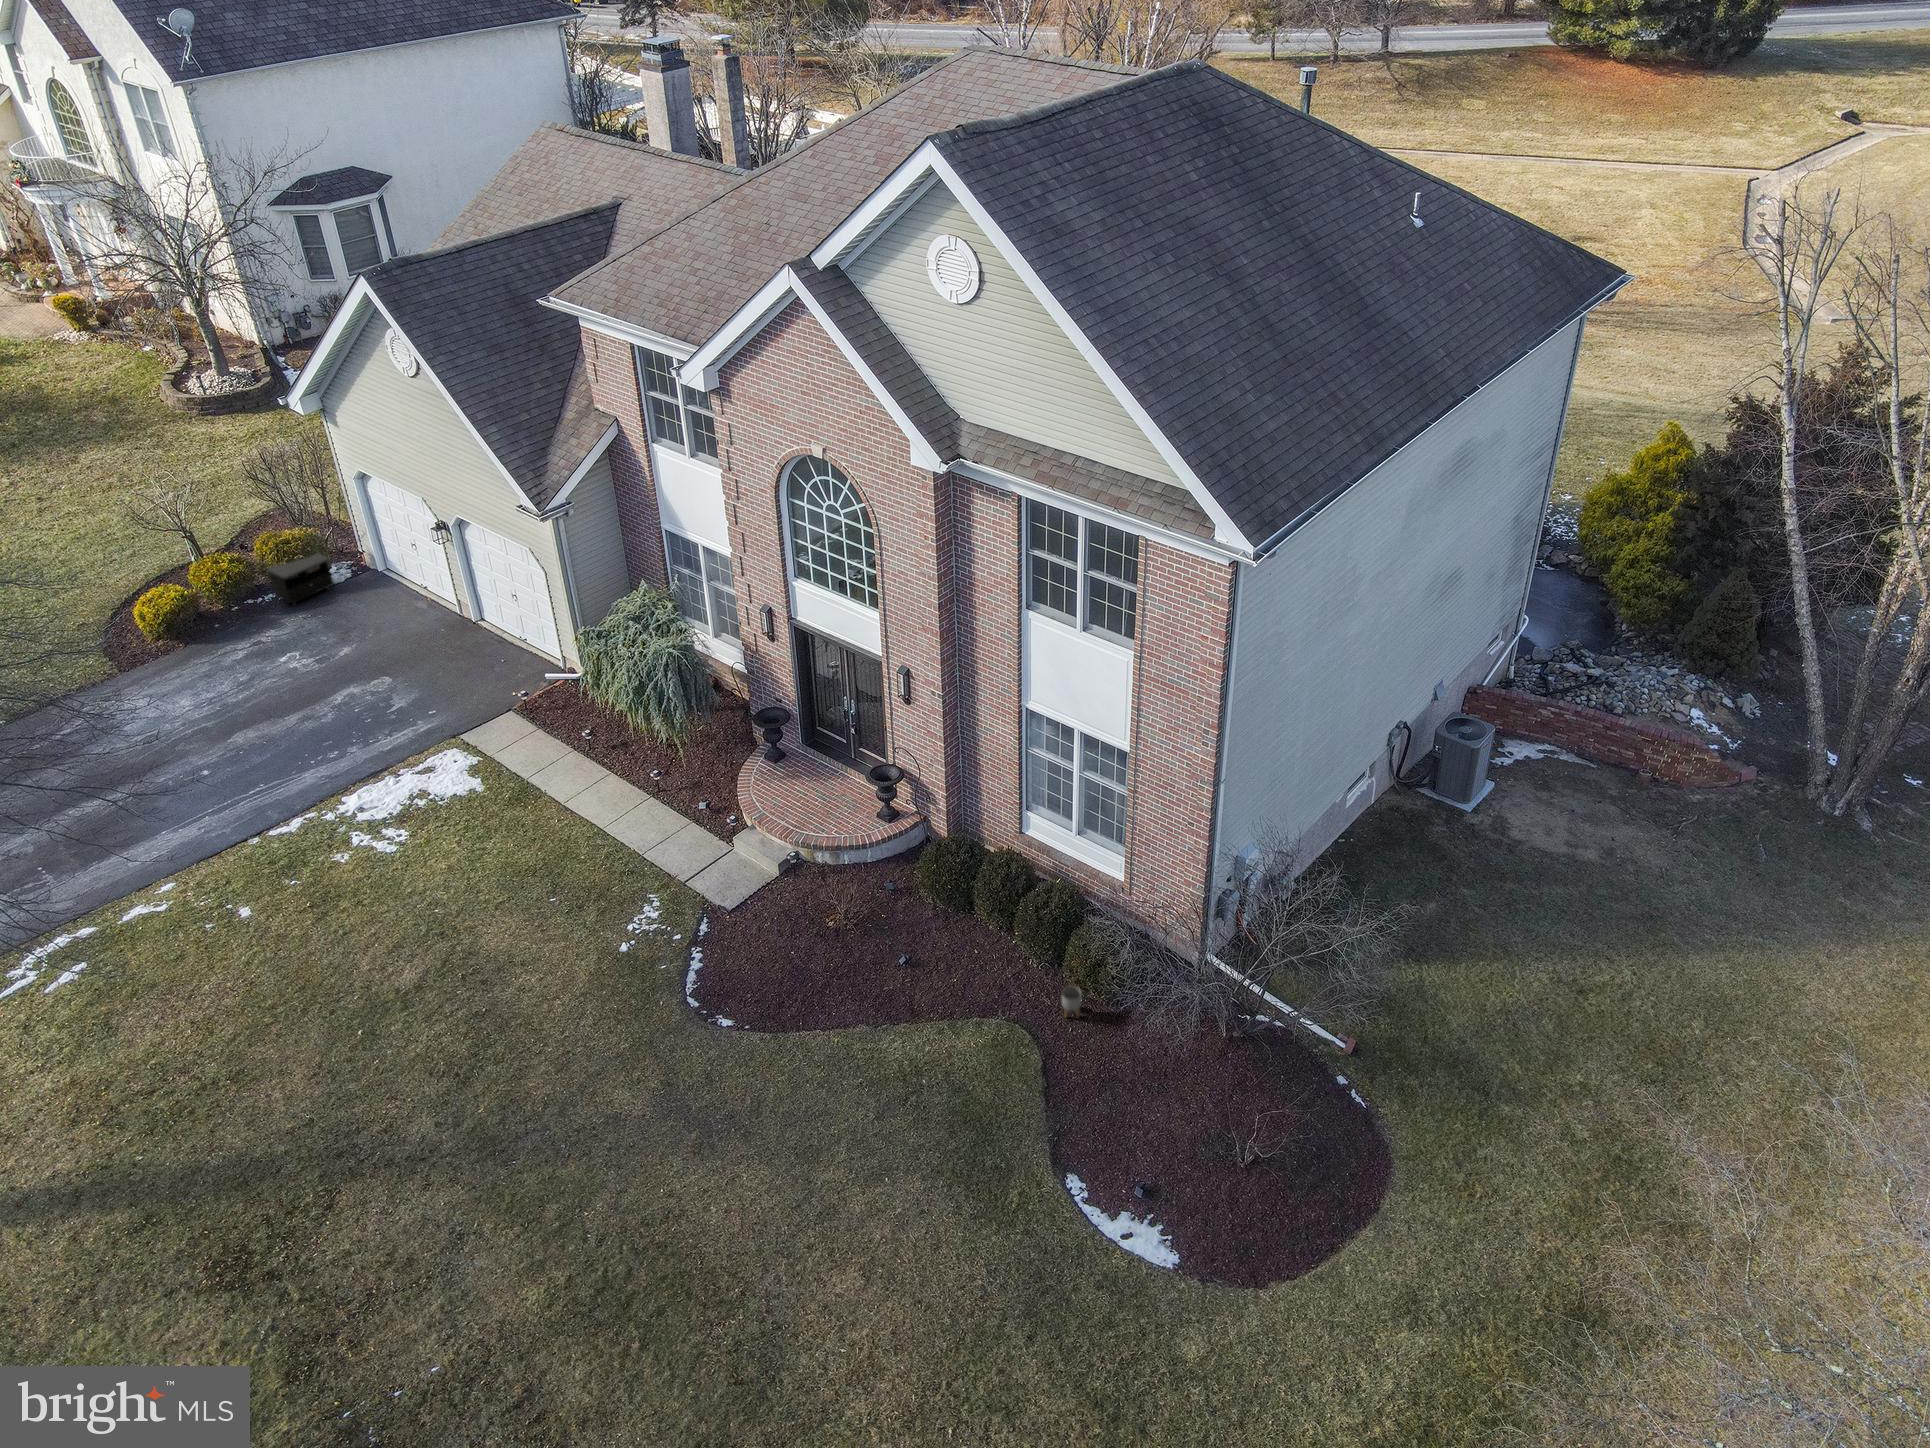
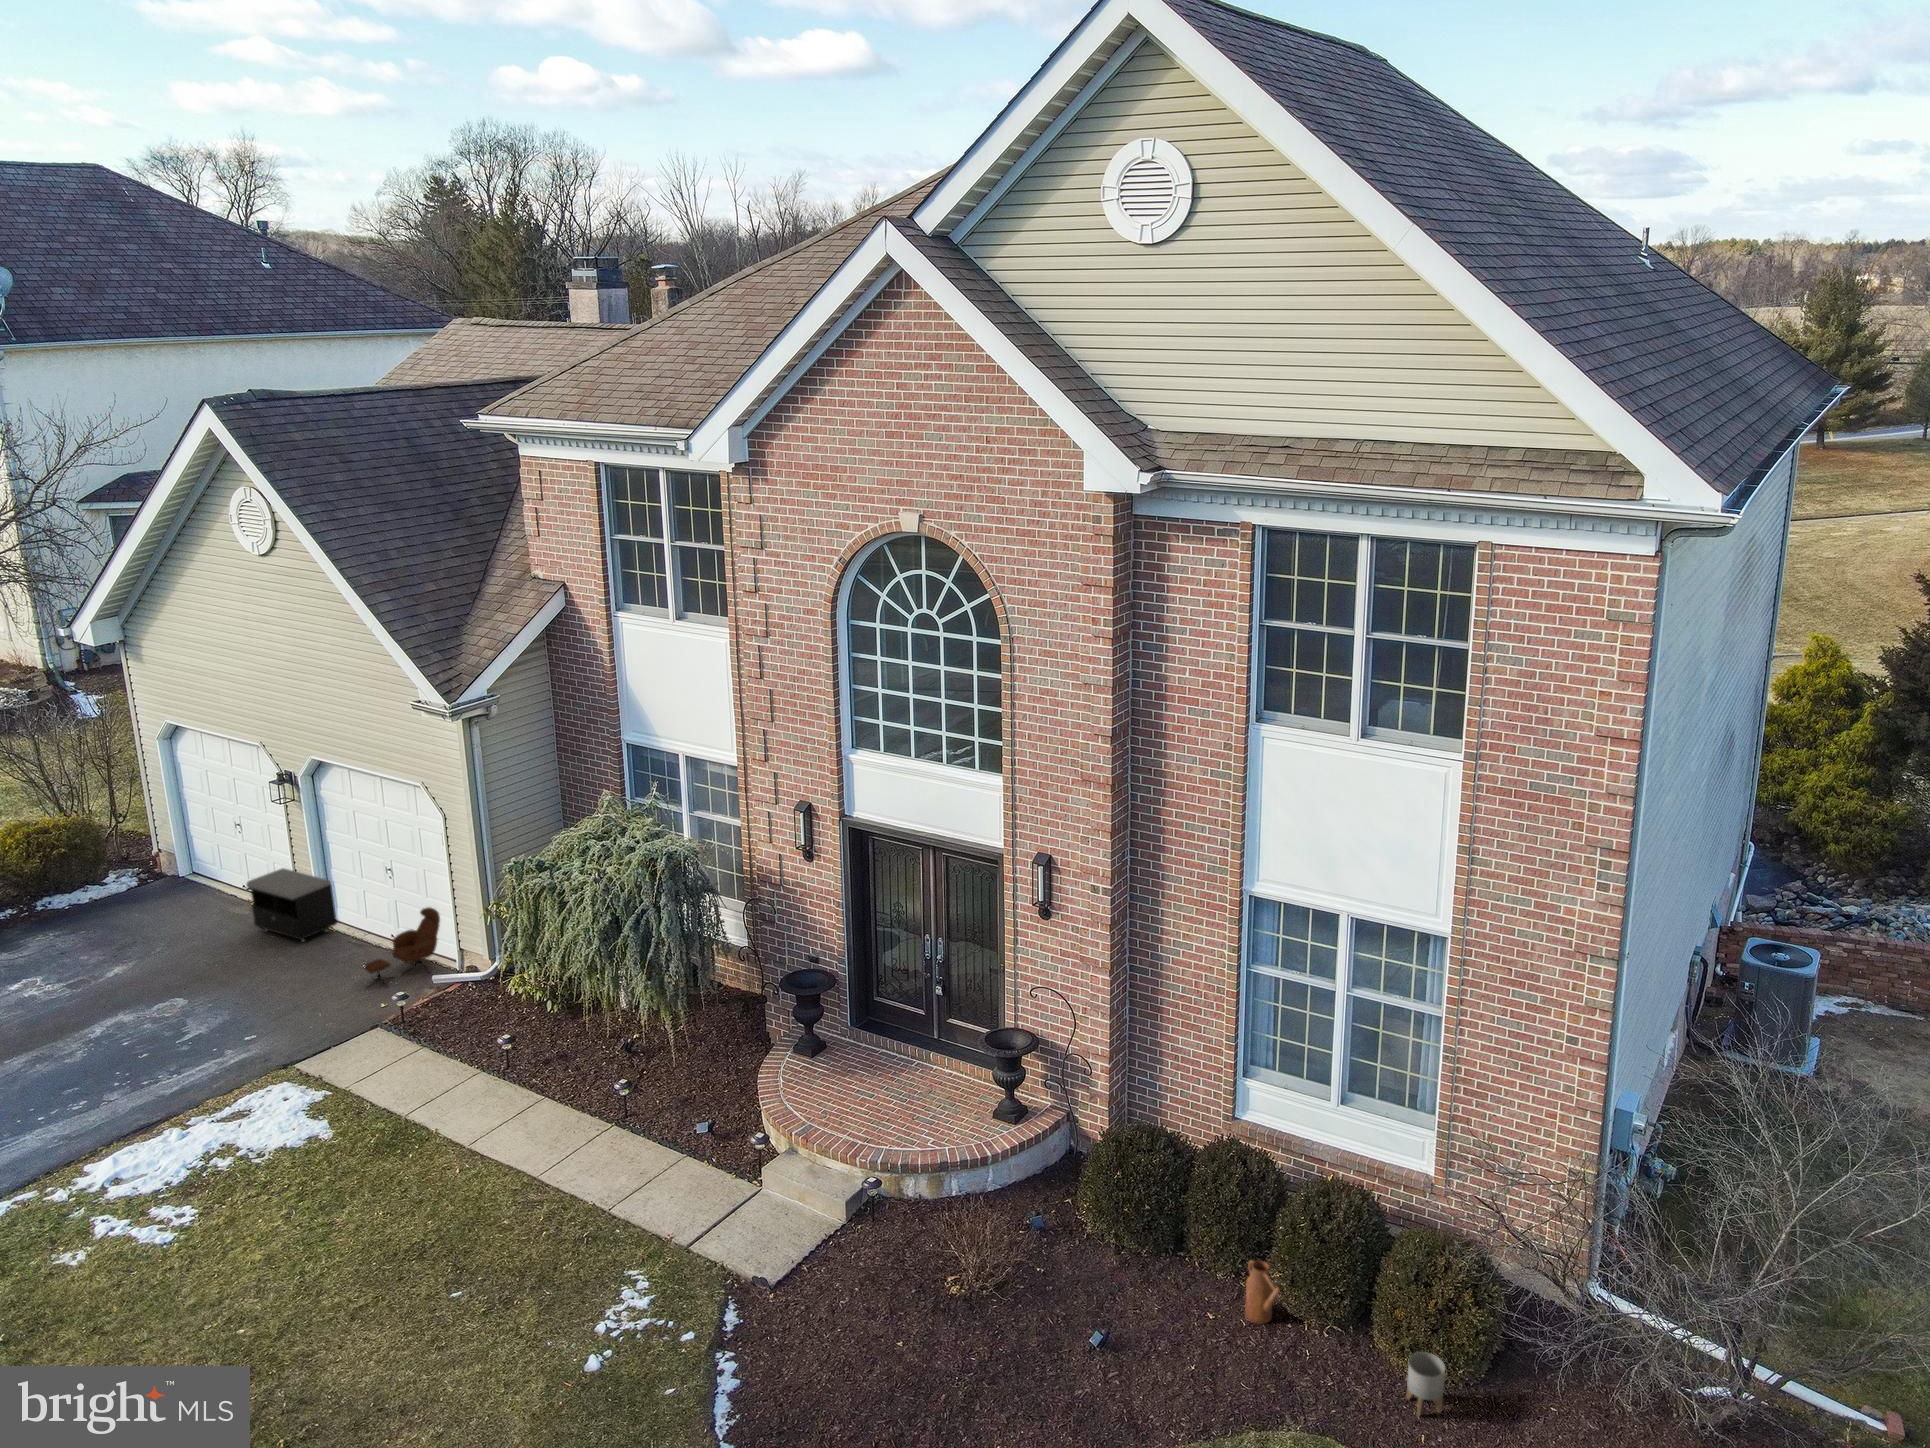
storage bench: present [268,553,334,604] -> present [247,868,337,942]
lounge chair: none [502,627,552,681] -> present [365,907,440,987]
watering can: none [993,924,1009,959] -> present [1245,1260,1281,1324]

